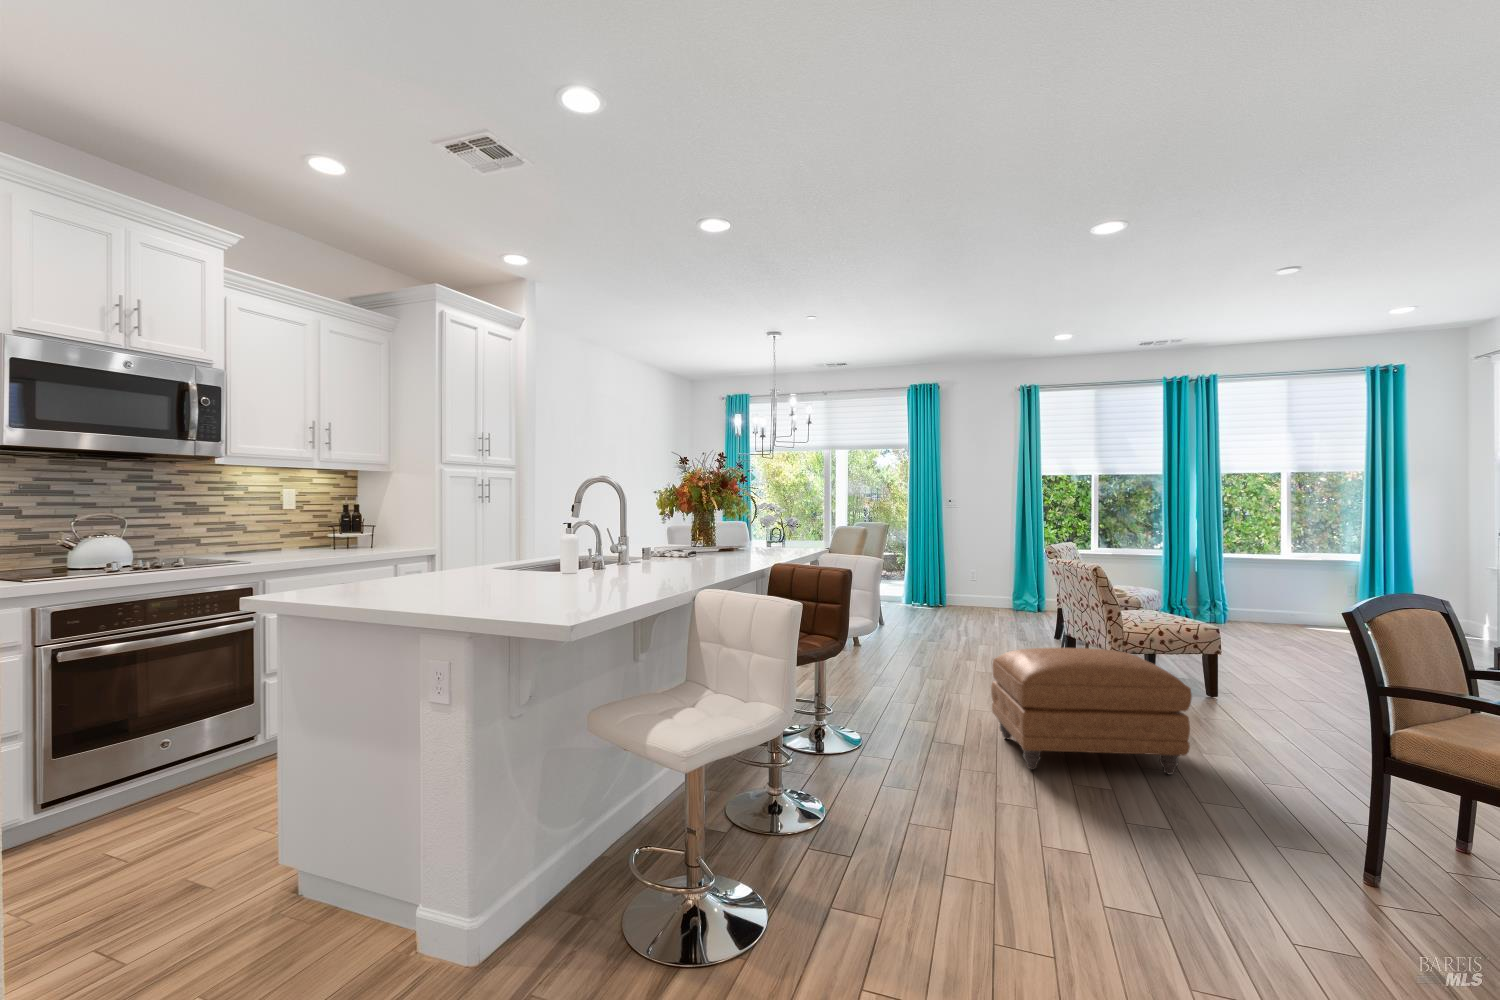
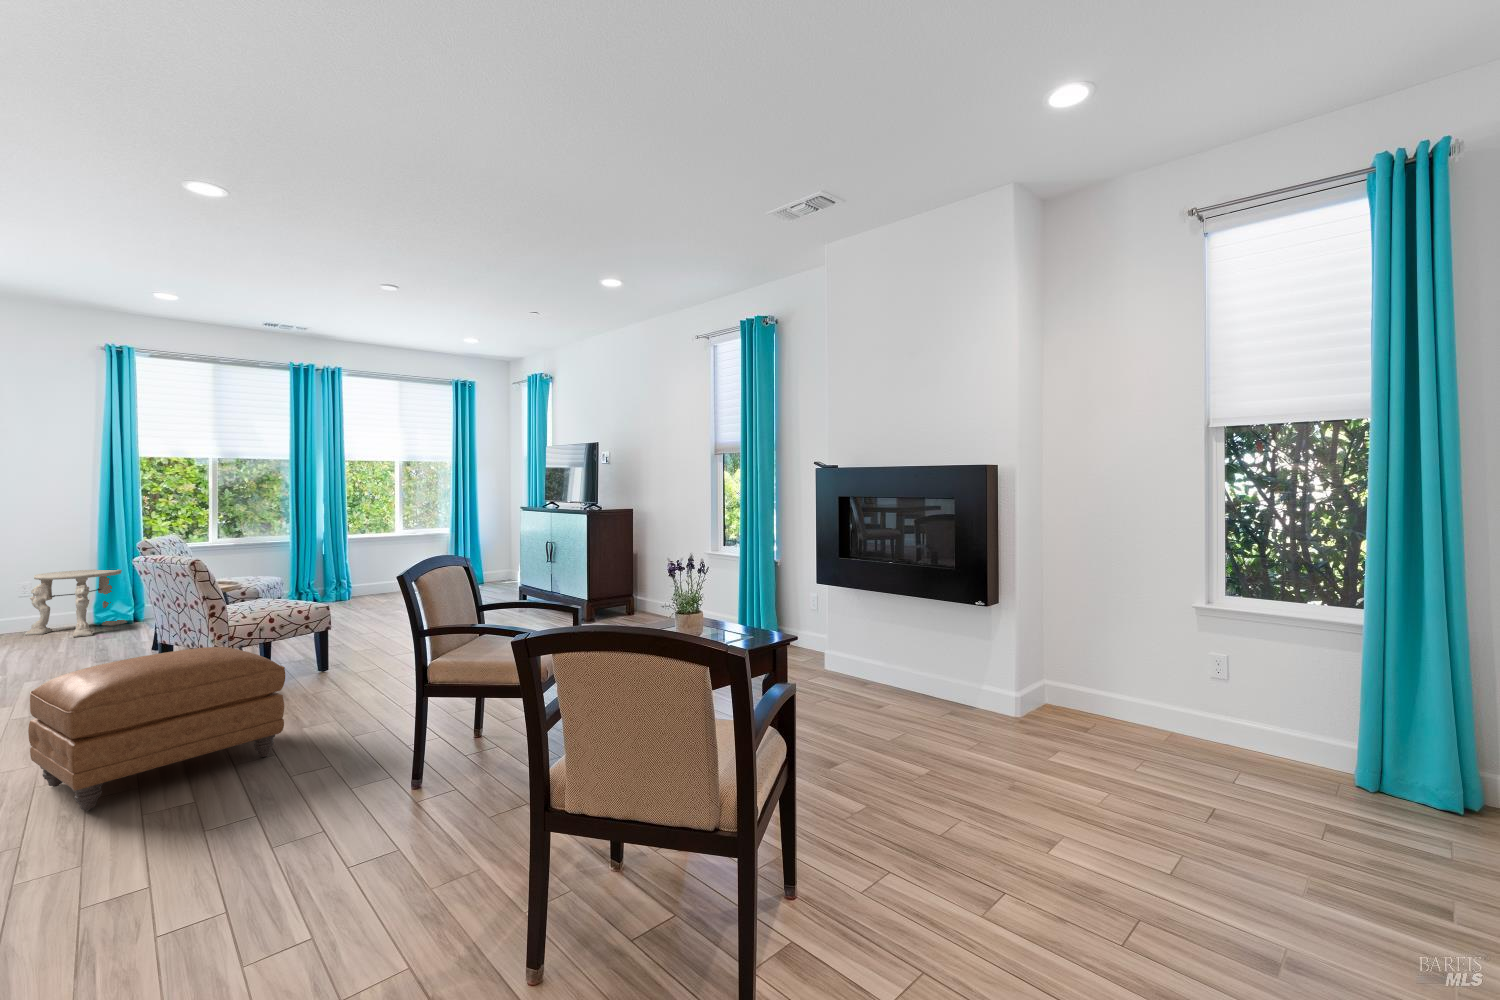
side table: none [971,565,1032,618] -> present [25,569,127,637]

